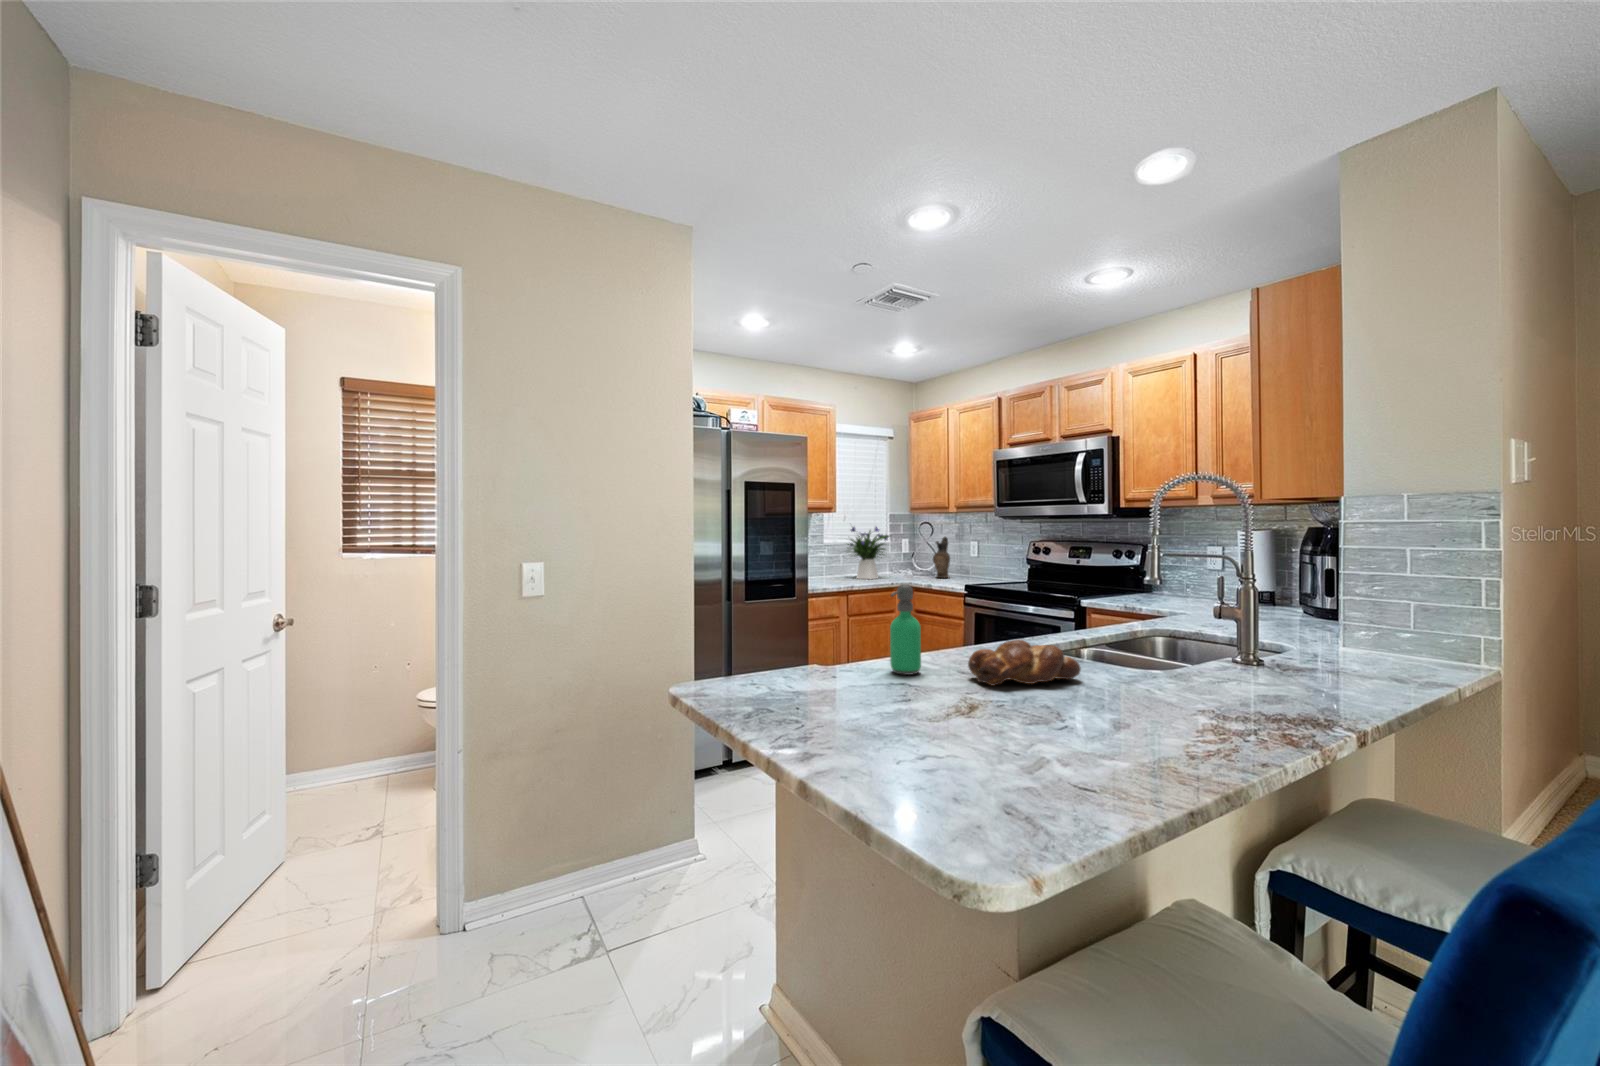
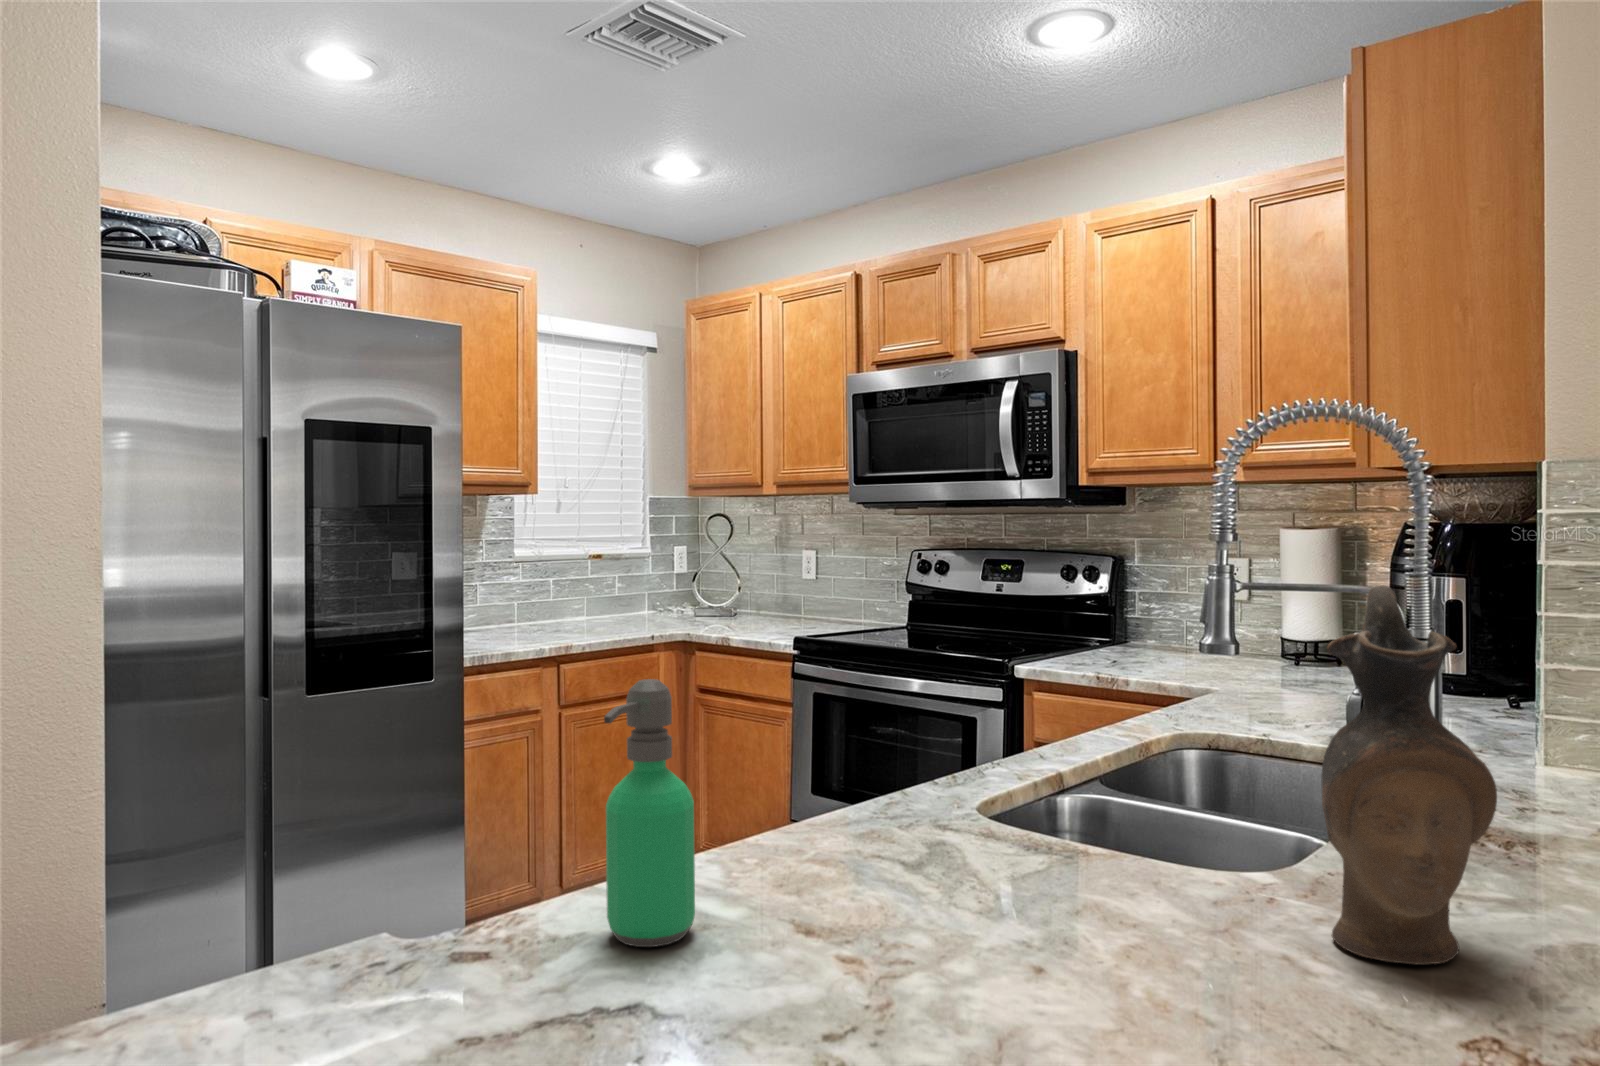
flower arrangement: present [848,527,889,579] -> none [539,513,652,628]
ceramic pitcher: present [933,537,950,578] -> present [1321,586,1497,964]
bread loaf: present [968,639,1081,685] -> none [825,823,1115,974]

